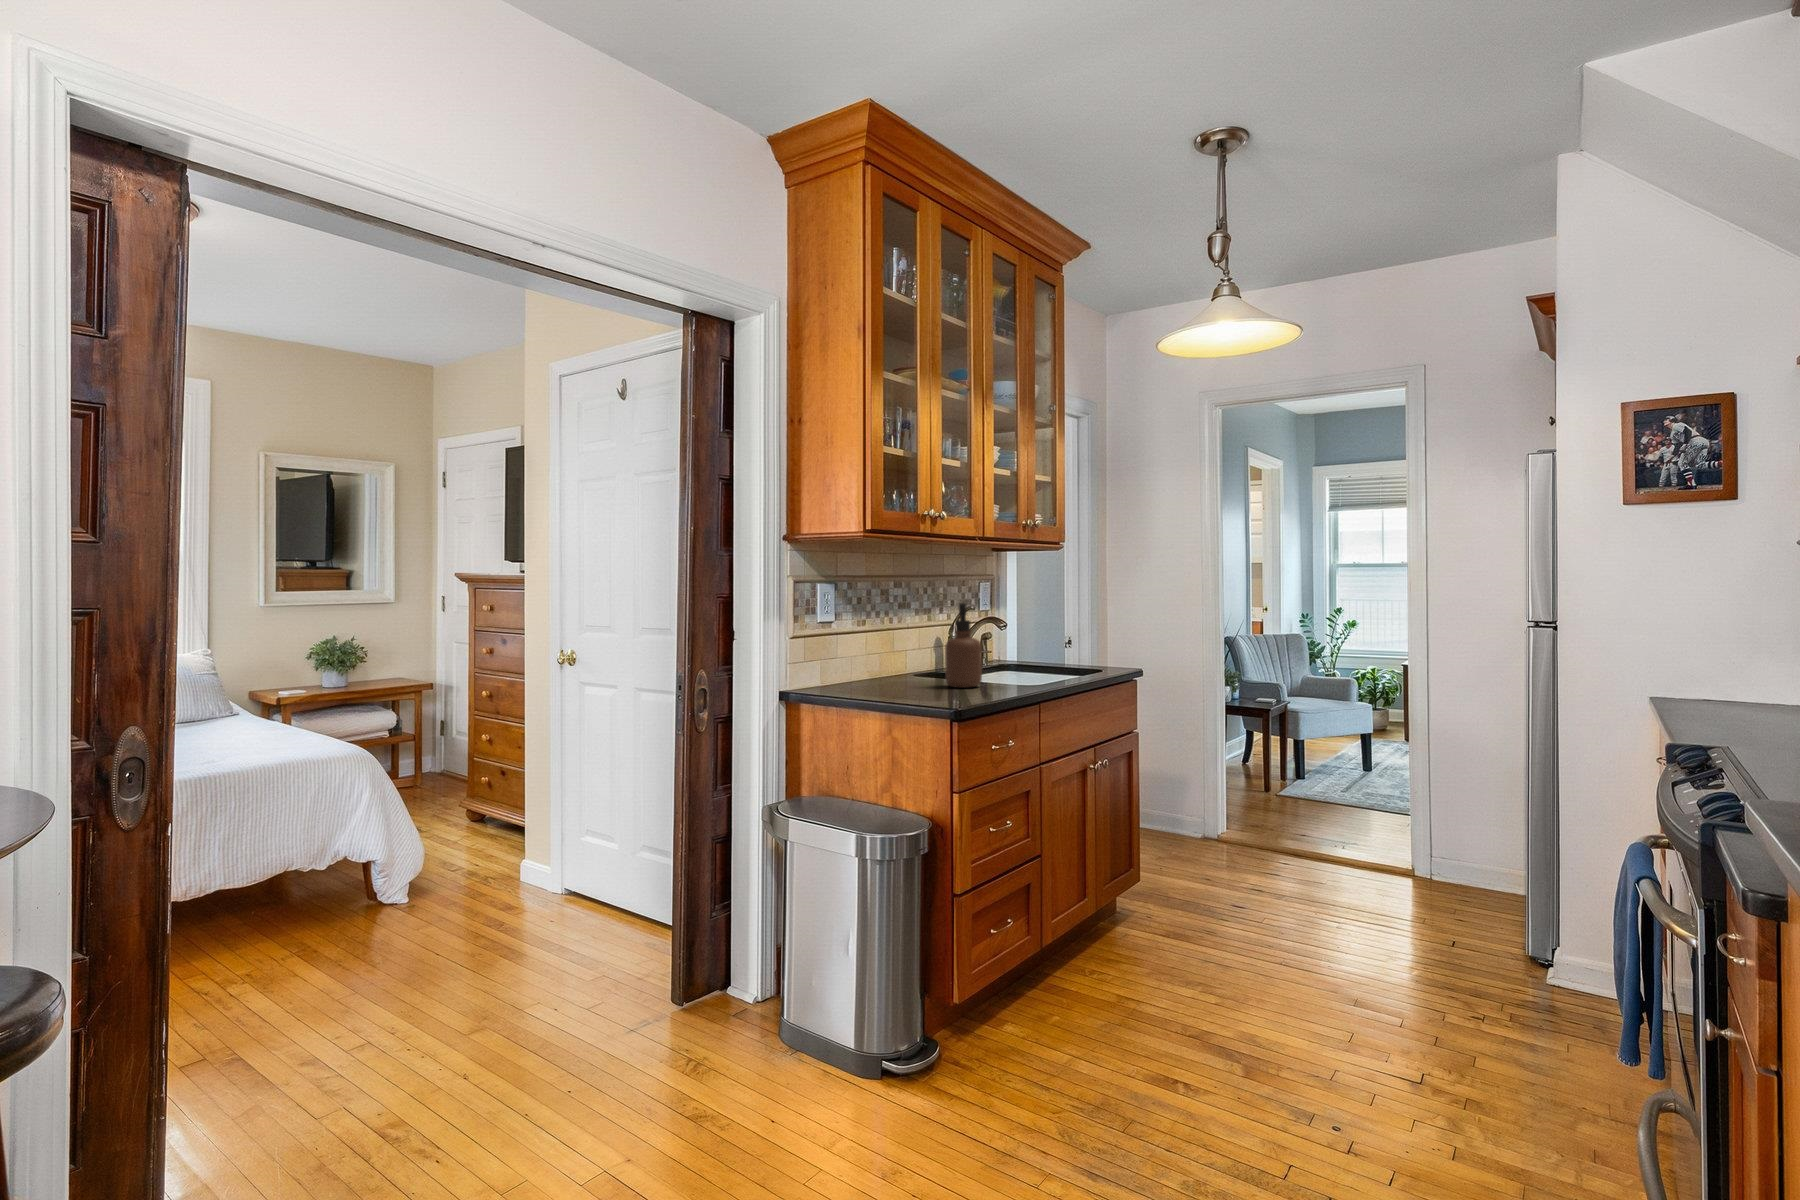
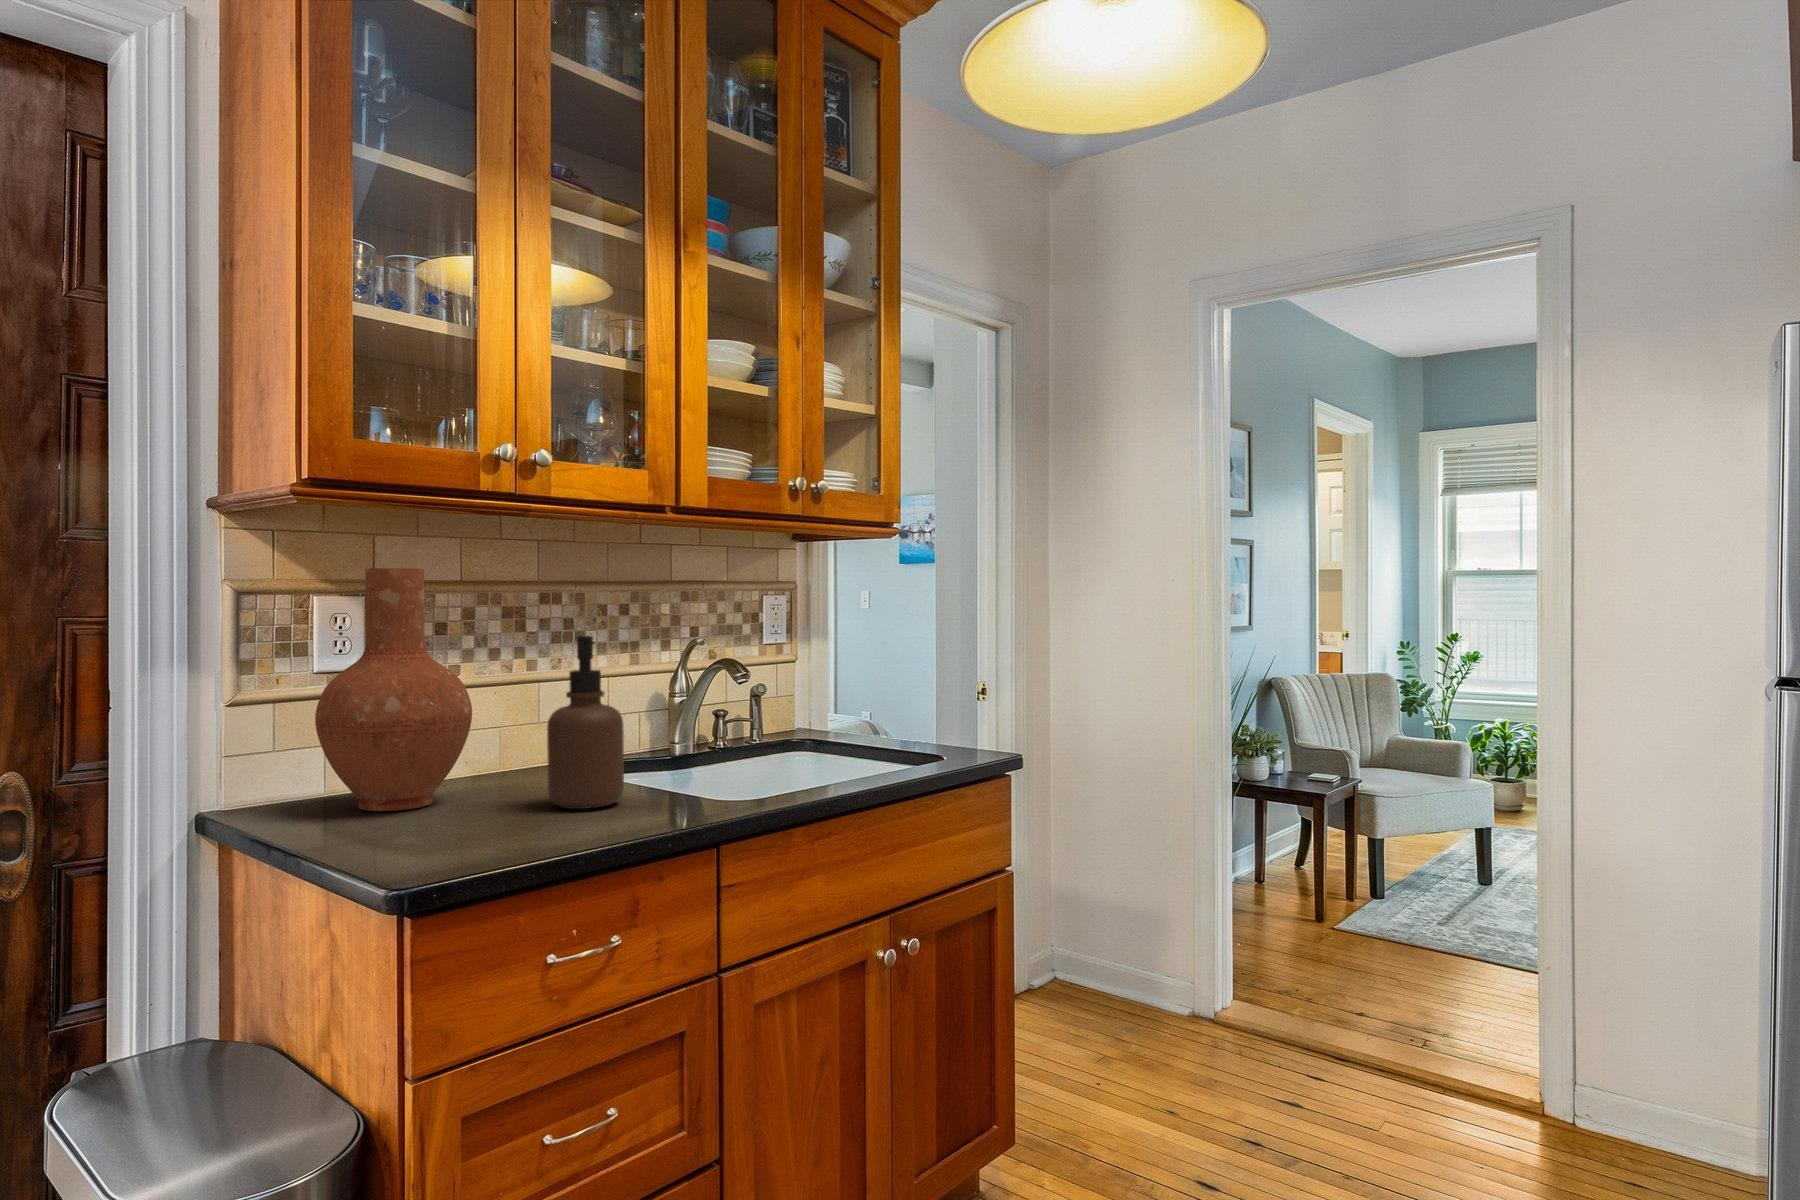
vase: none [834,571,905,690] -> present [315,568,472,811]

